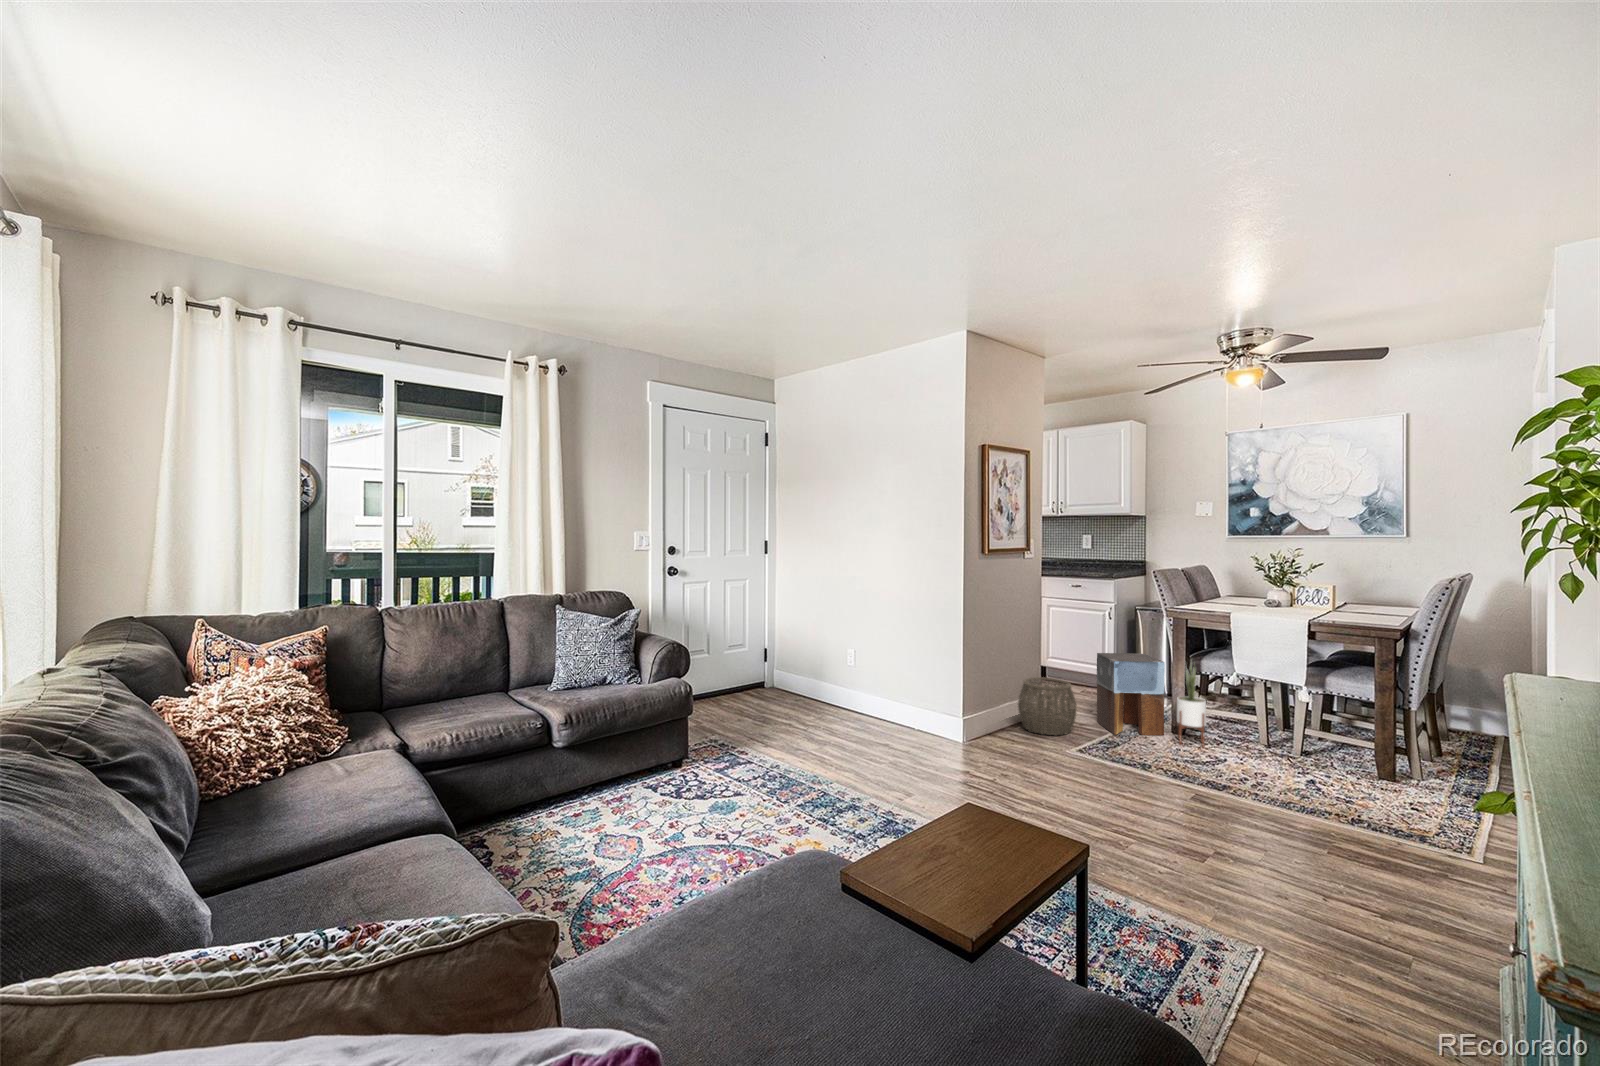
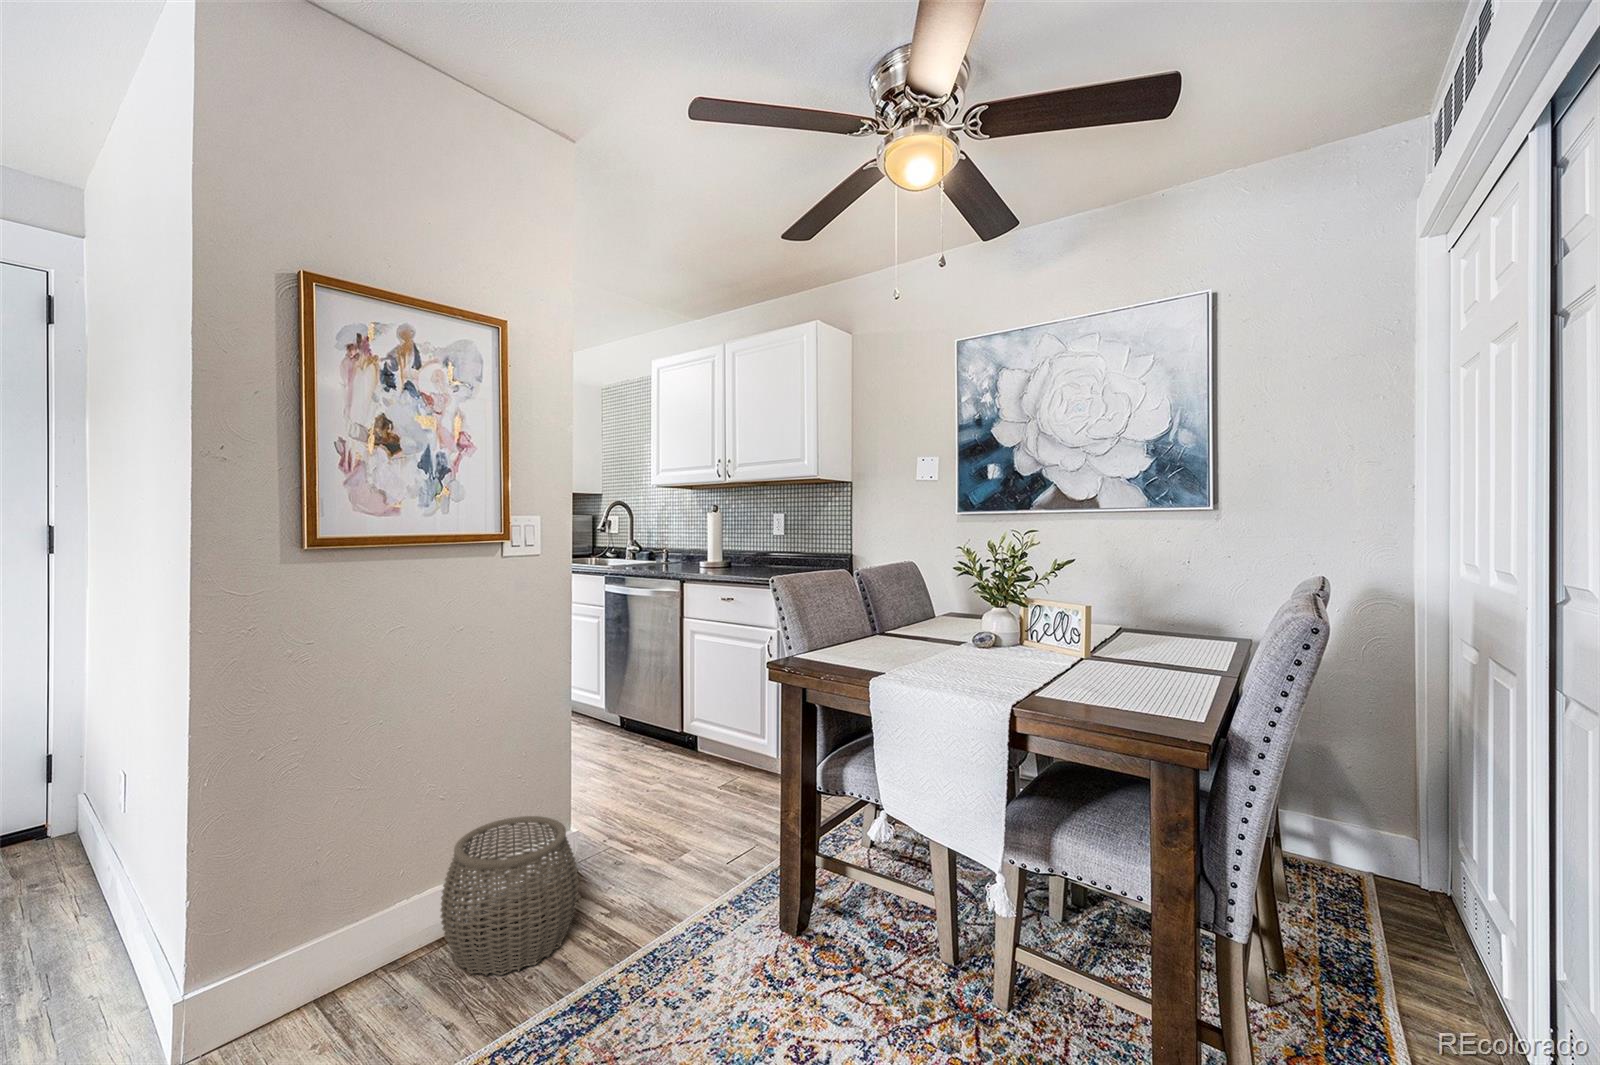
stool: present [1097,653,1165,735] -> none [646,749,757,953]
potted plant: present [1177,665,1206,747] -> none [763,780,822,996]

